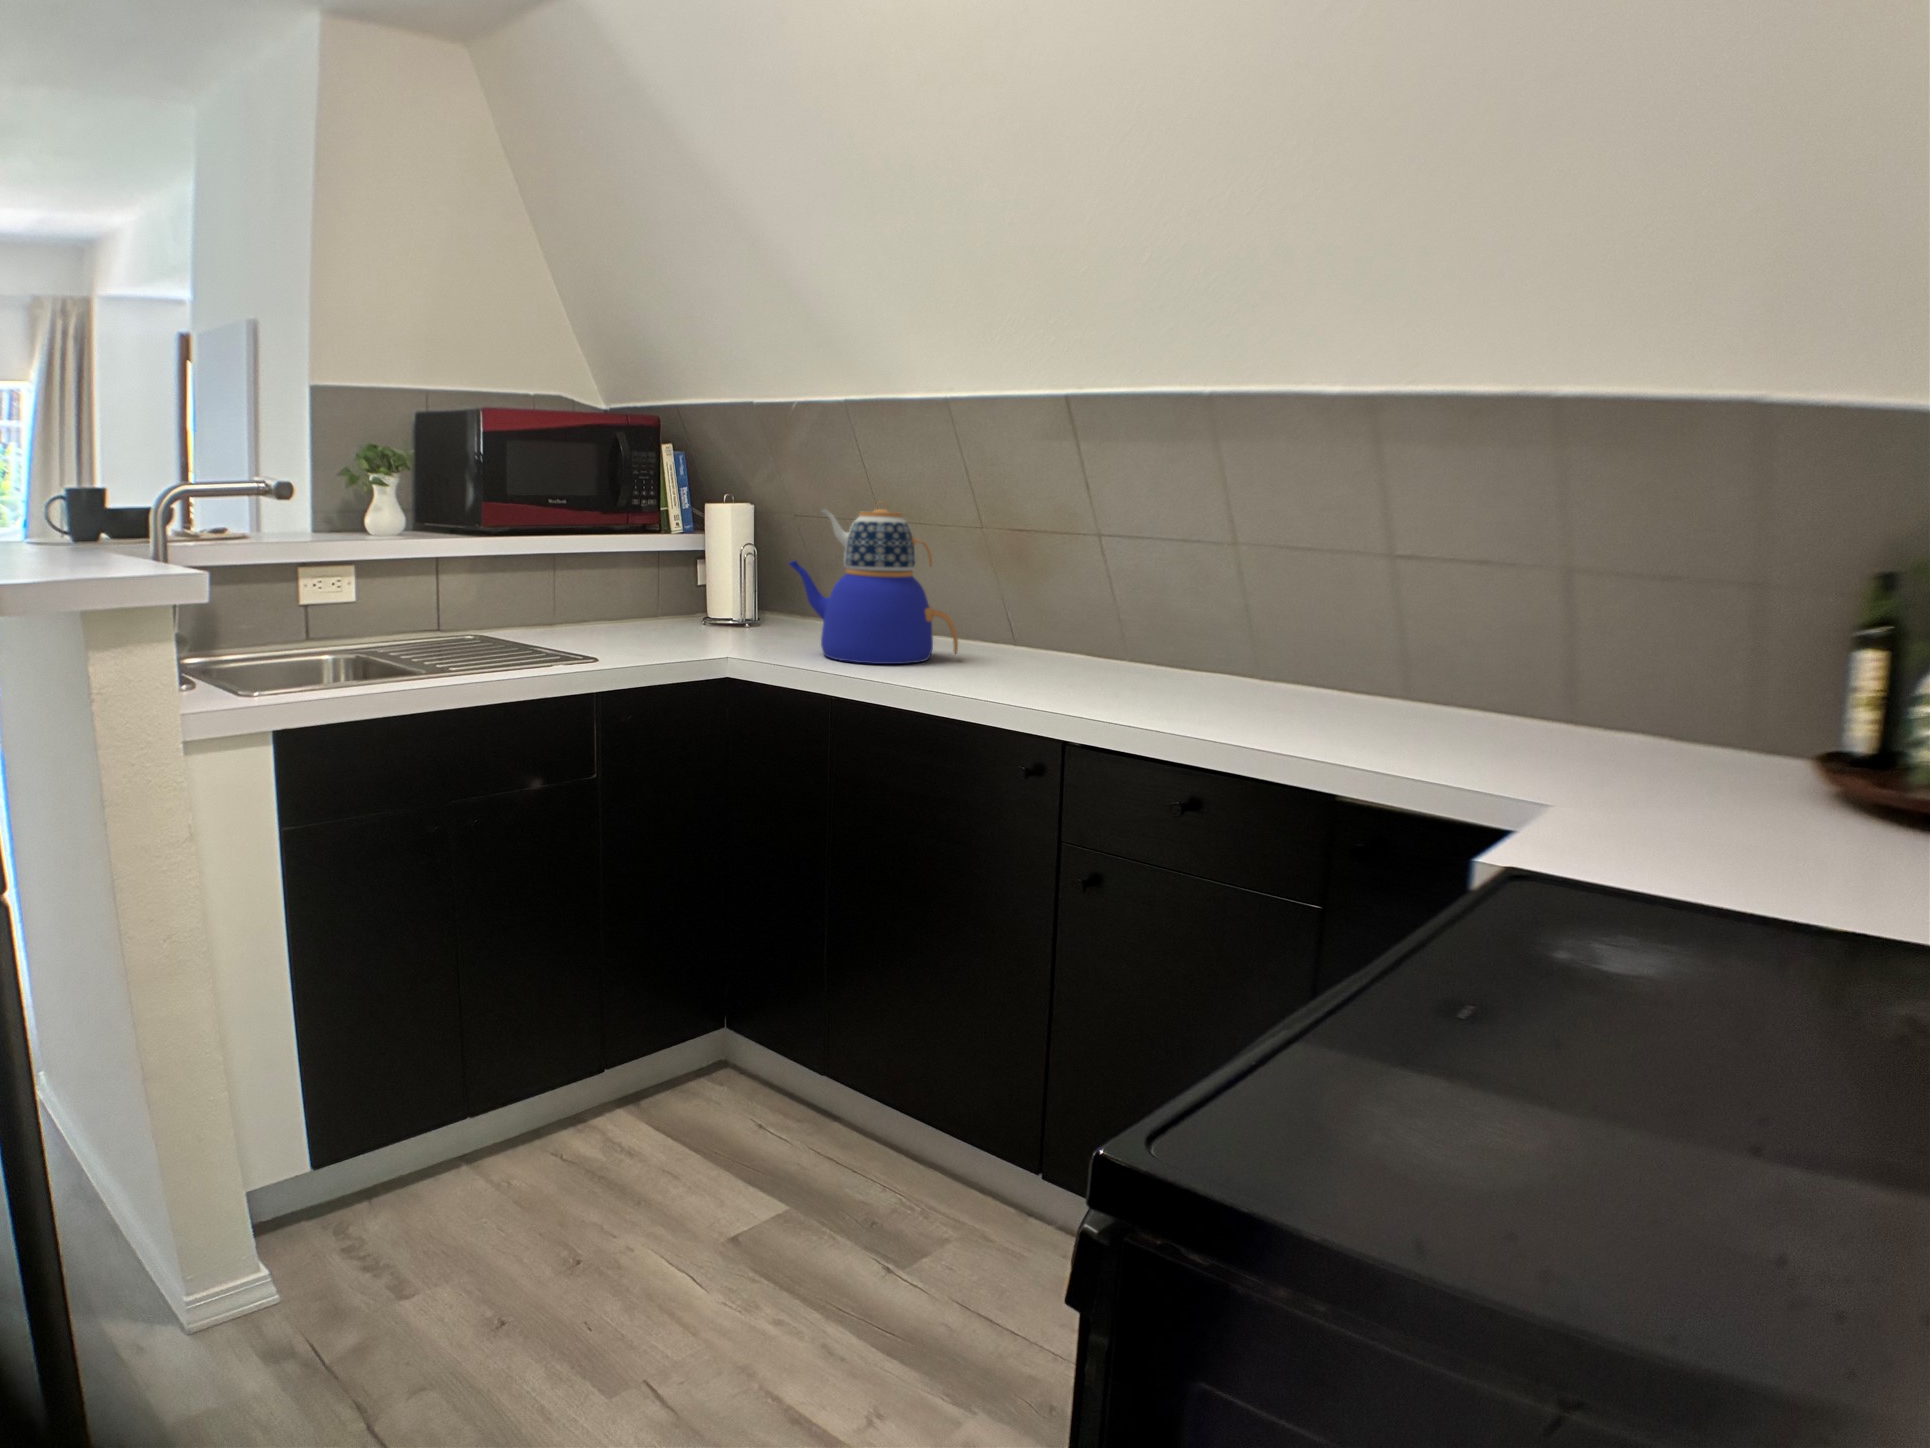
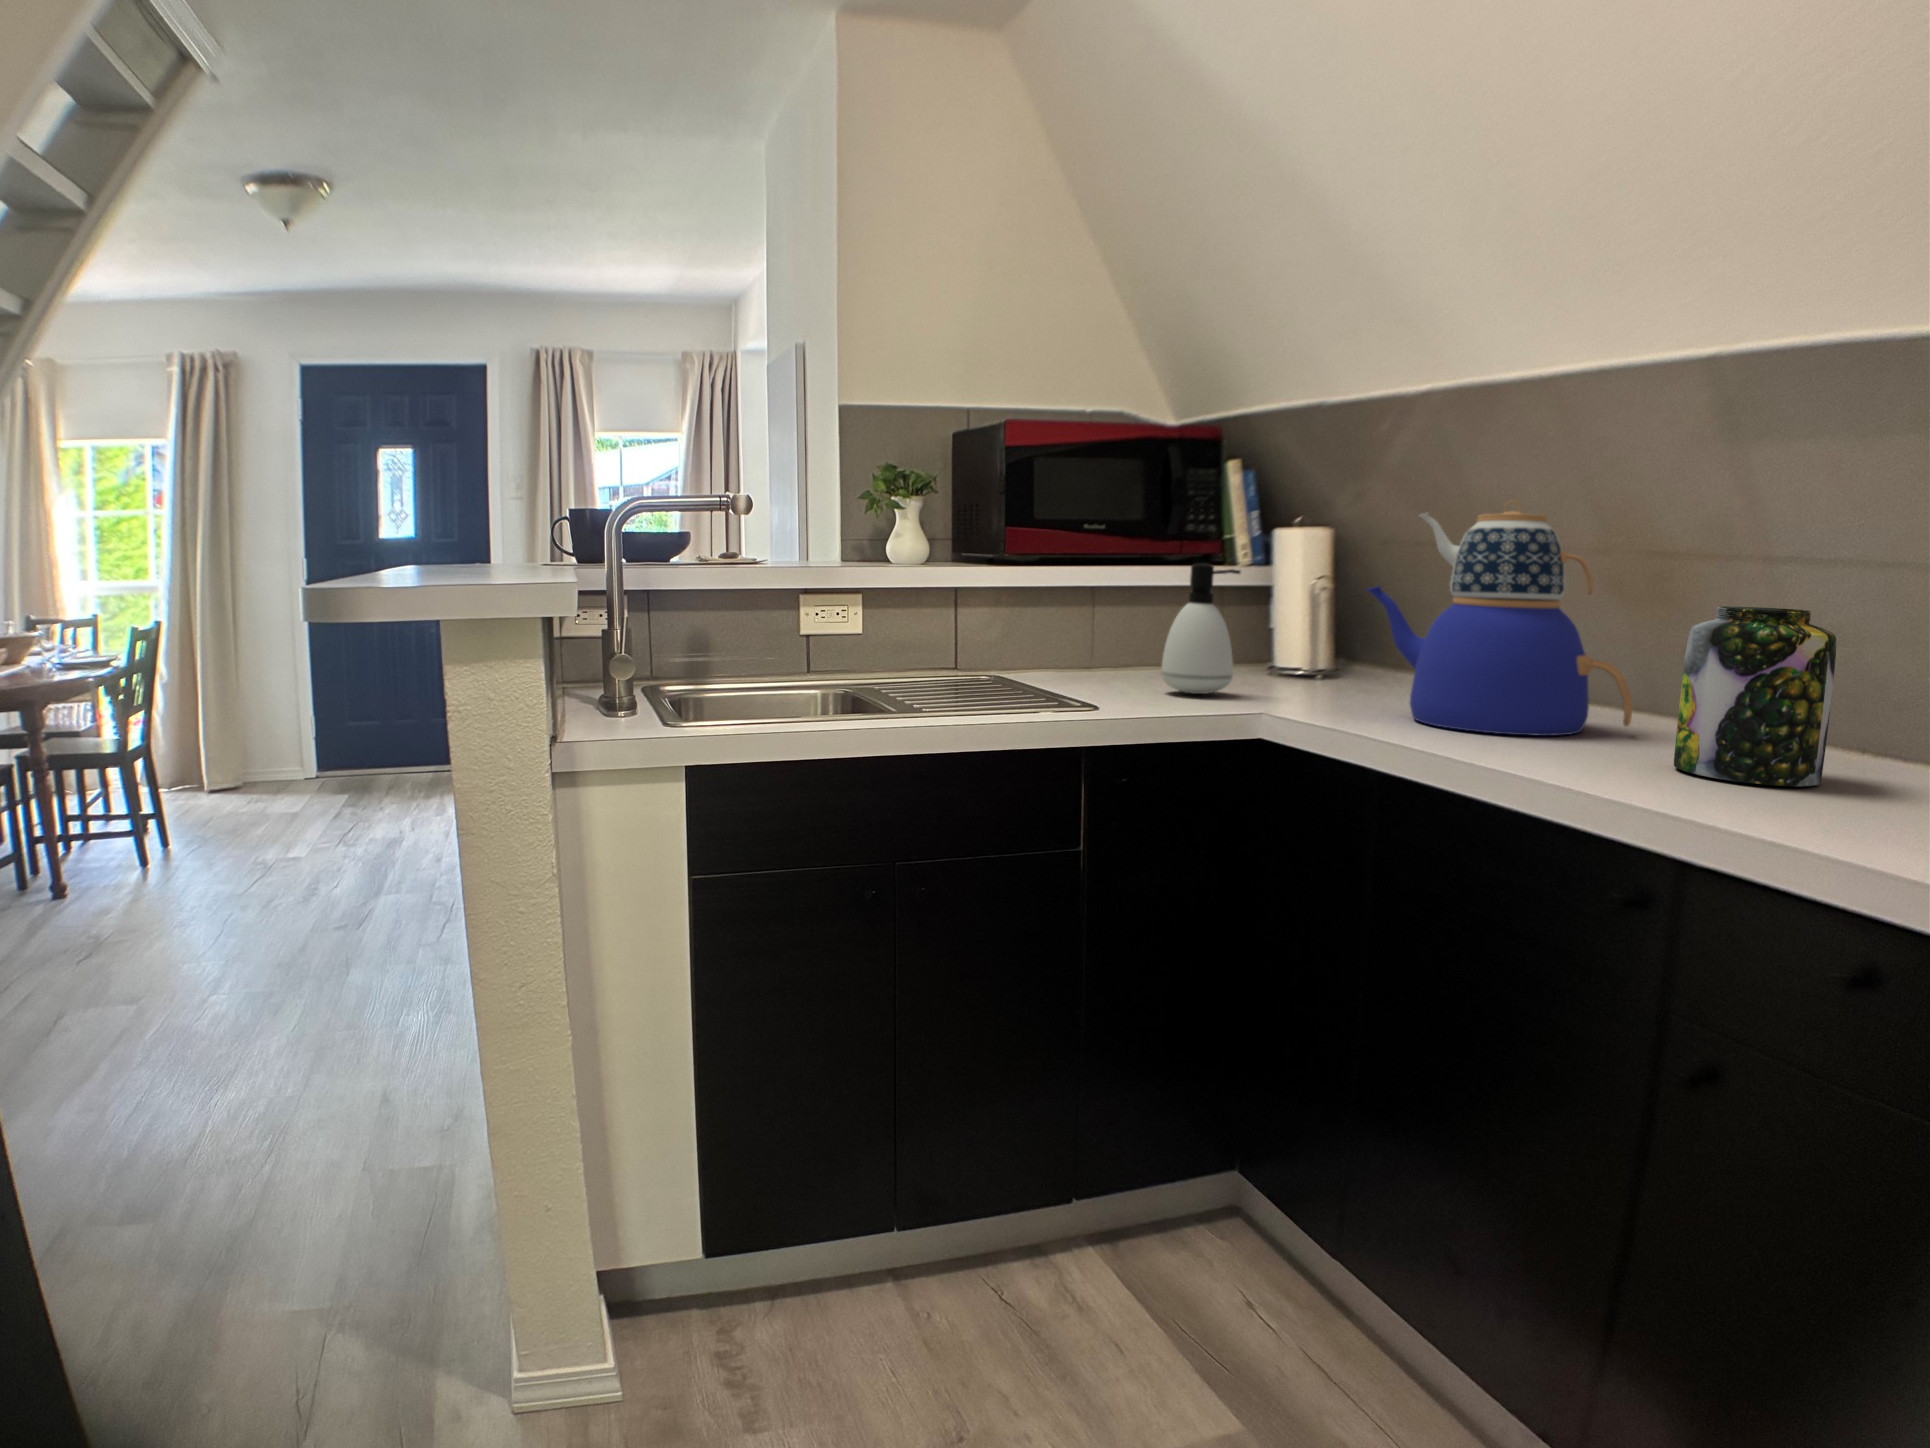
soap dispenser: none [634,541,693,643] -> present [1161,563,1240,694]
jar: none [984,580,1063,689] -> present [1674,606,1836,786]

